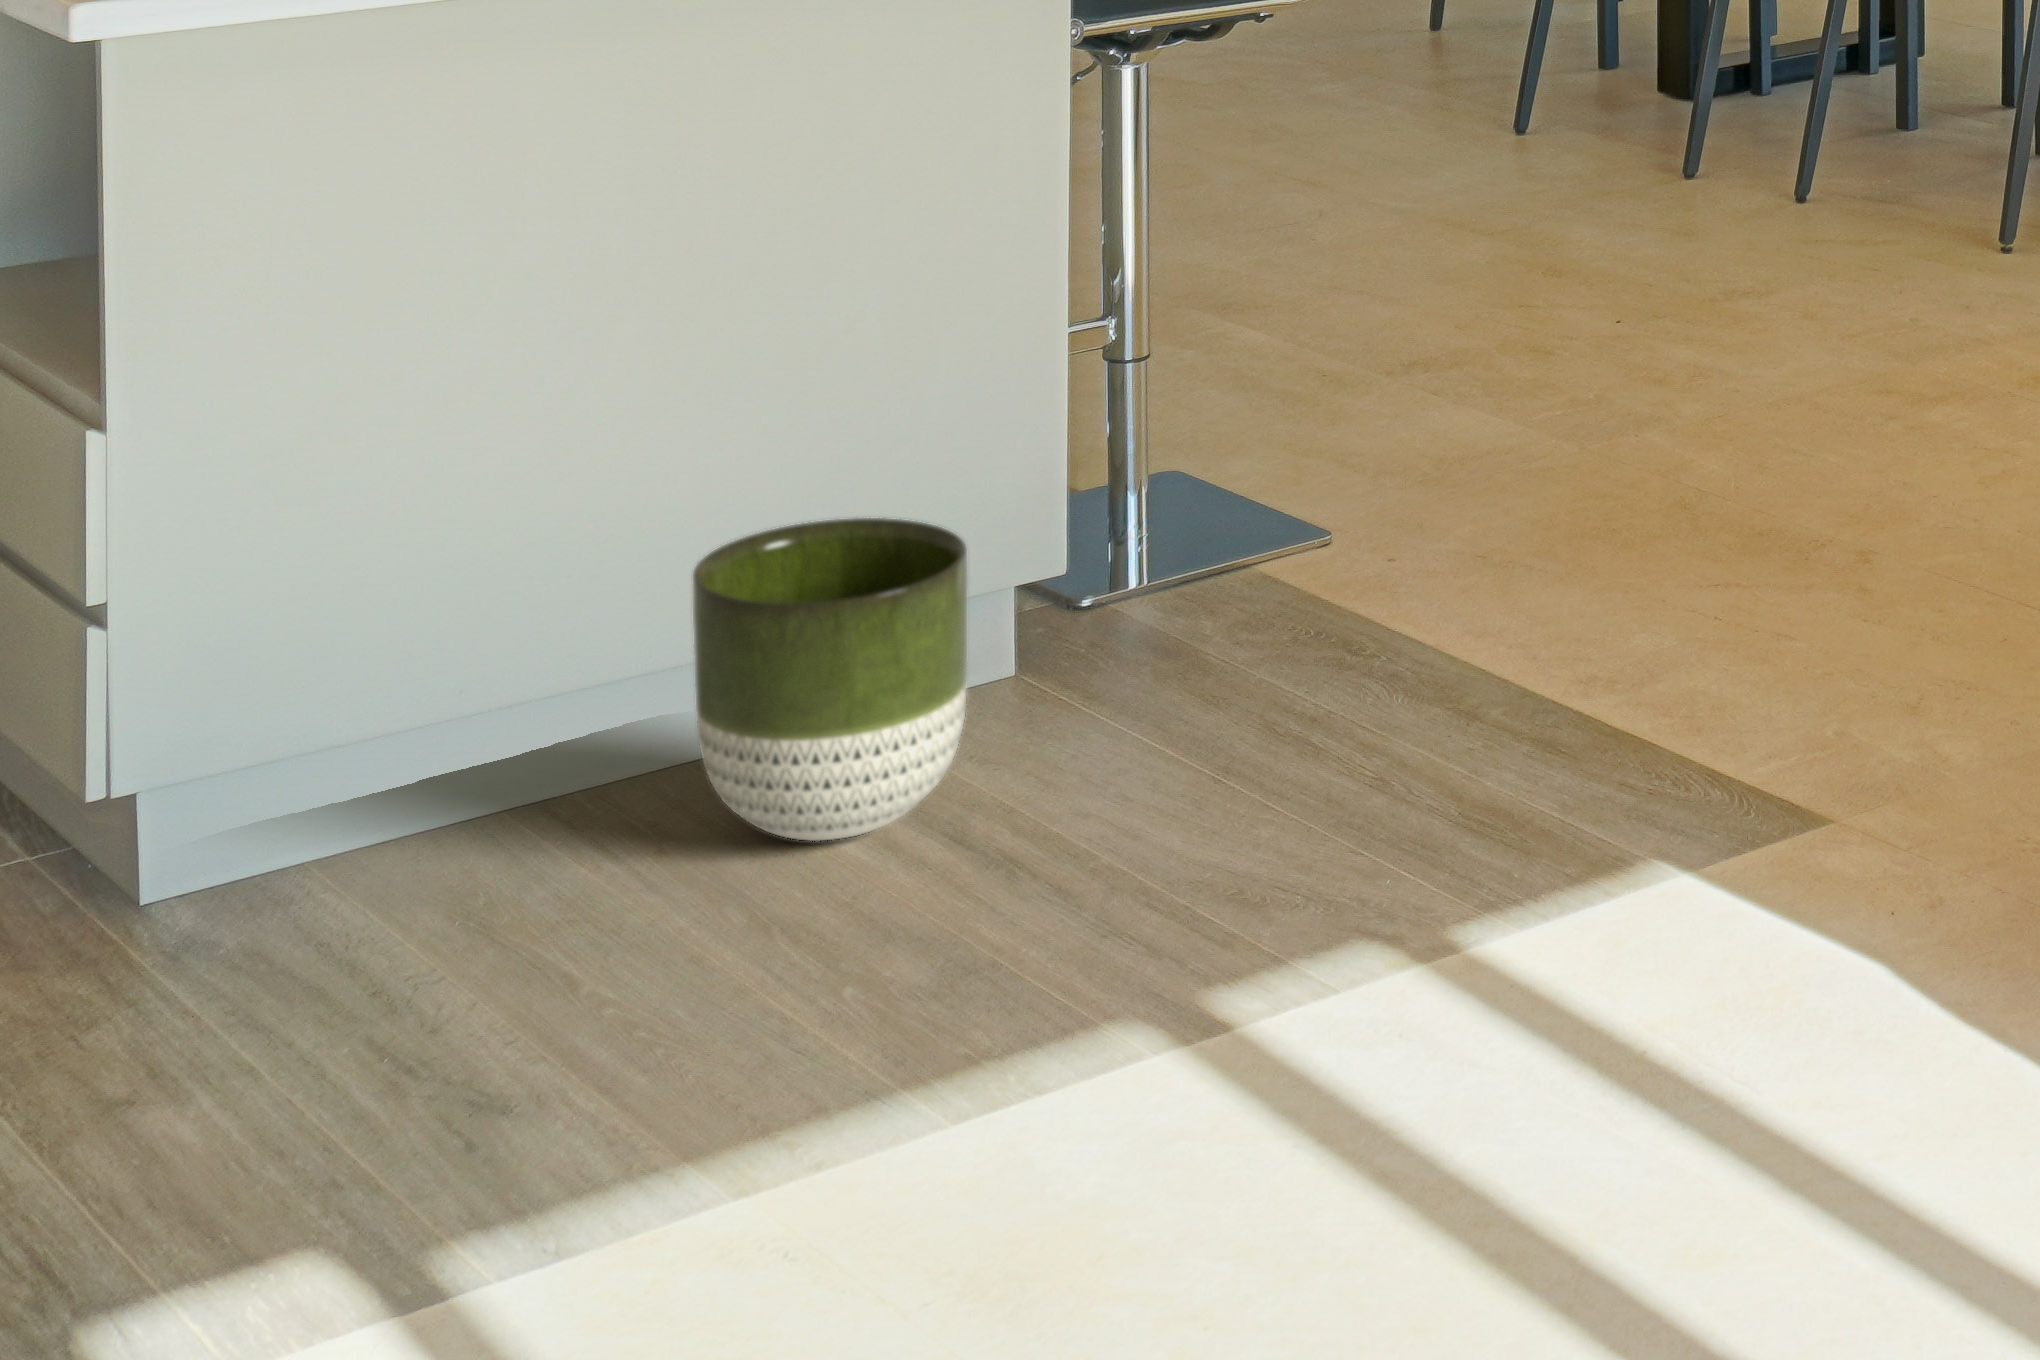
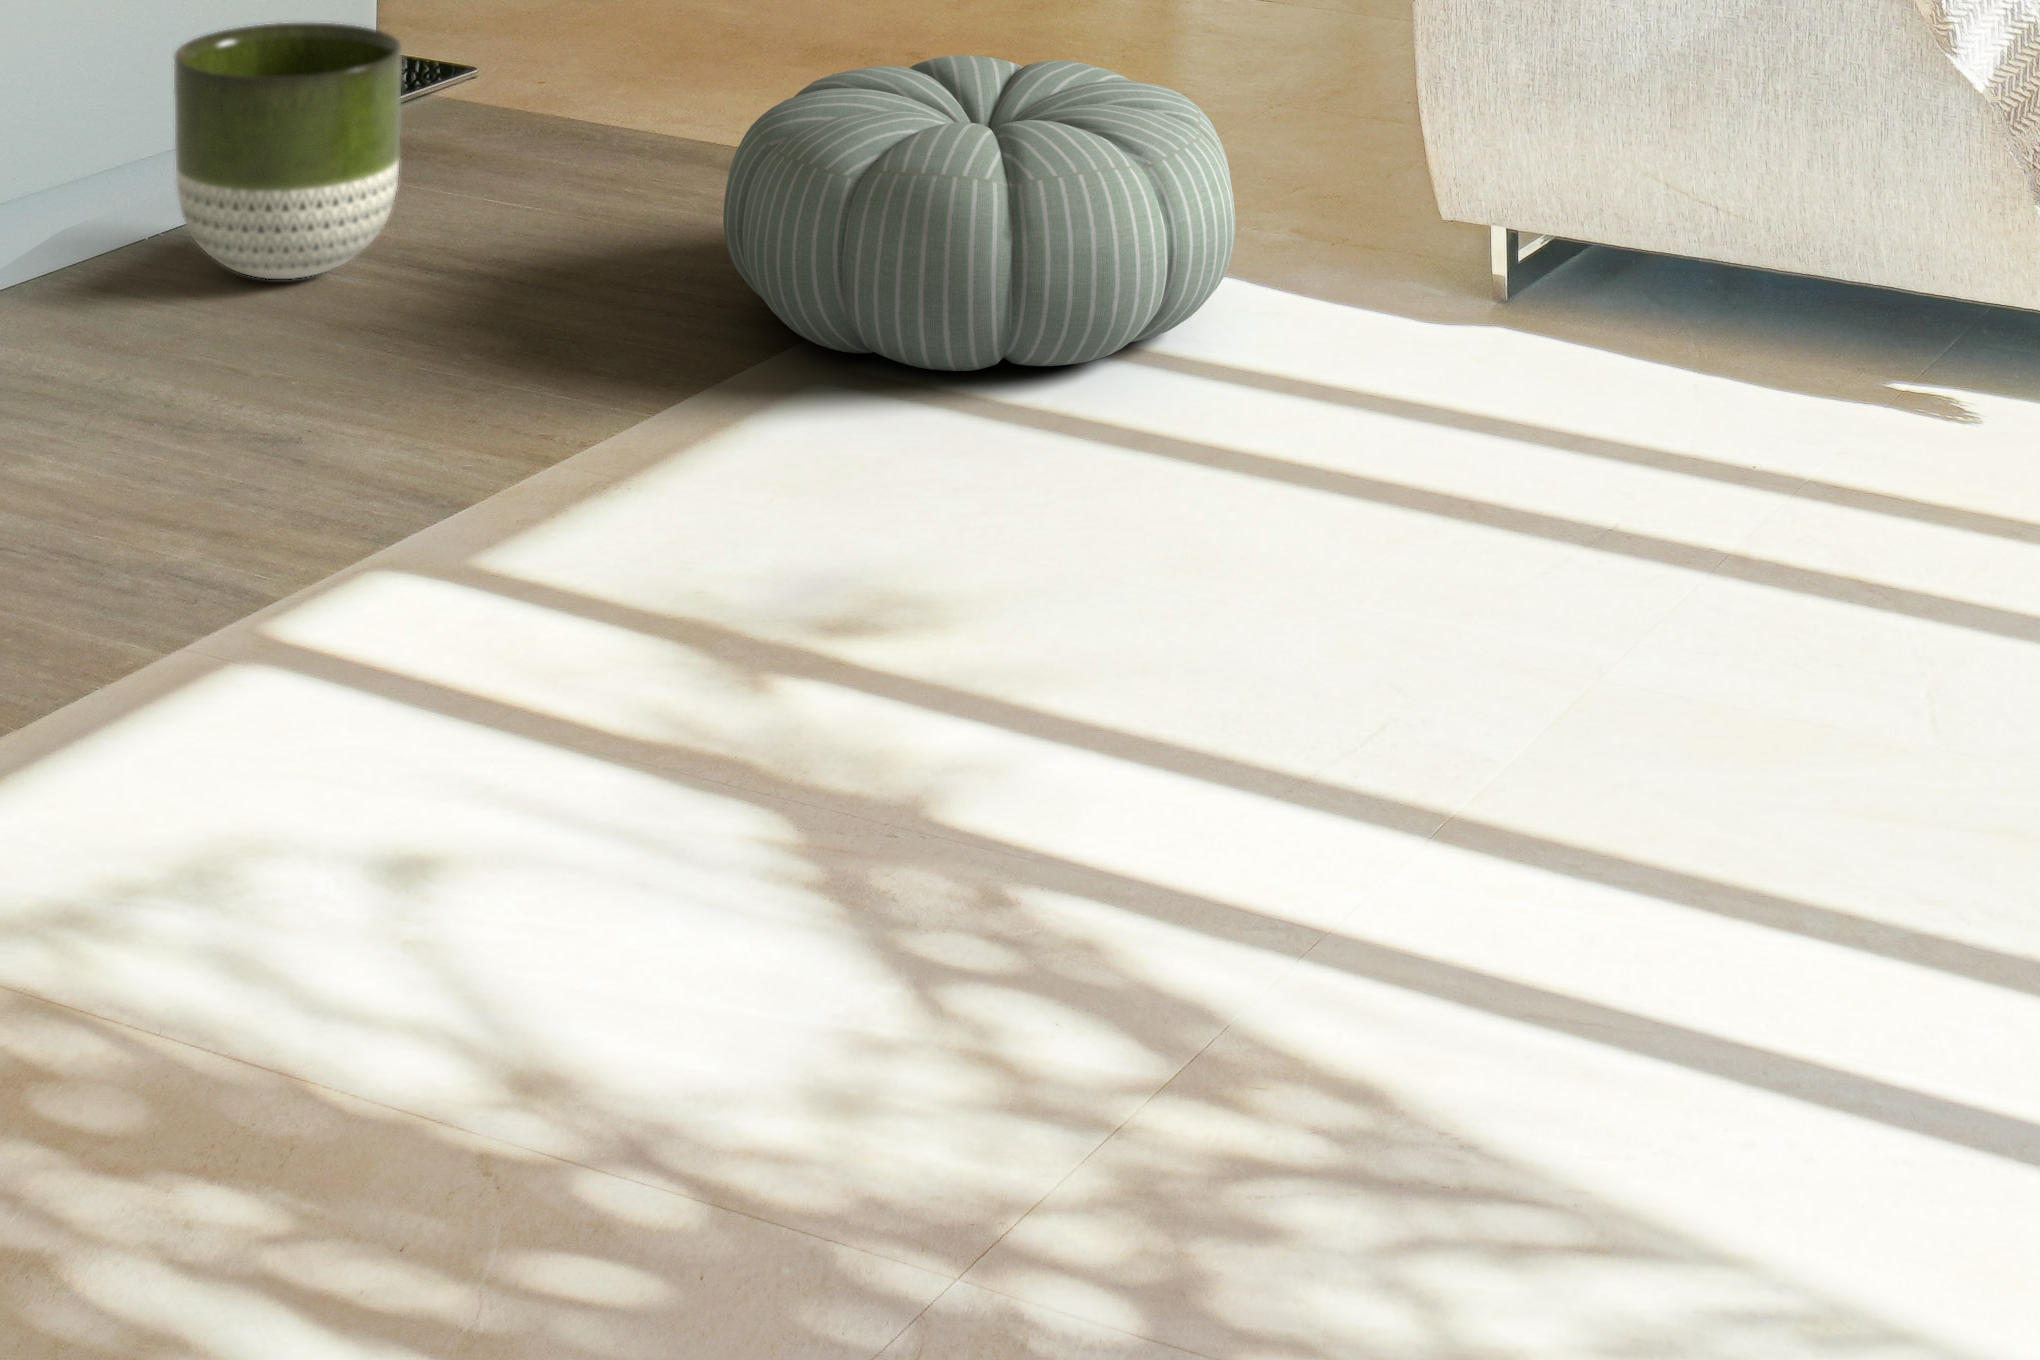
pouf: none [1196,637,1864,1099] -> present [723,56,1236,371]

